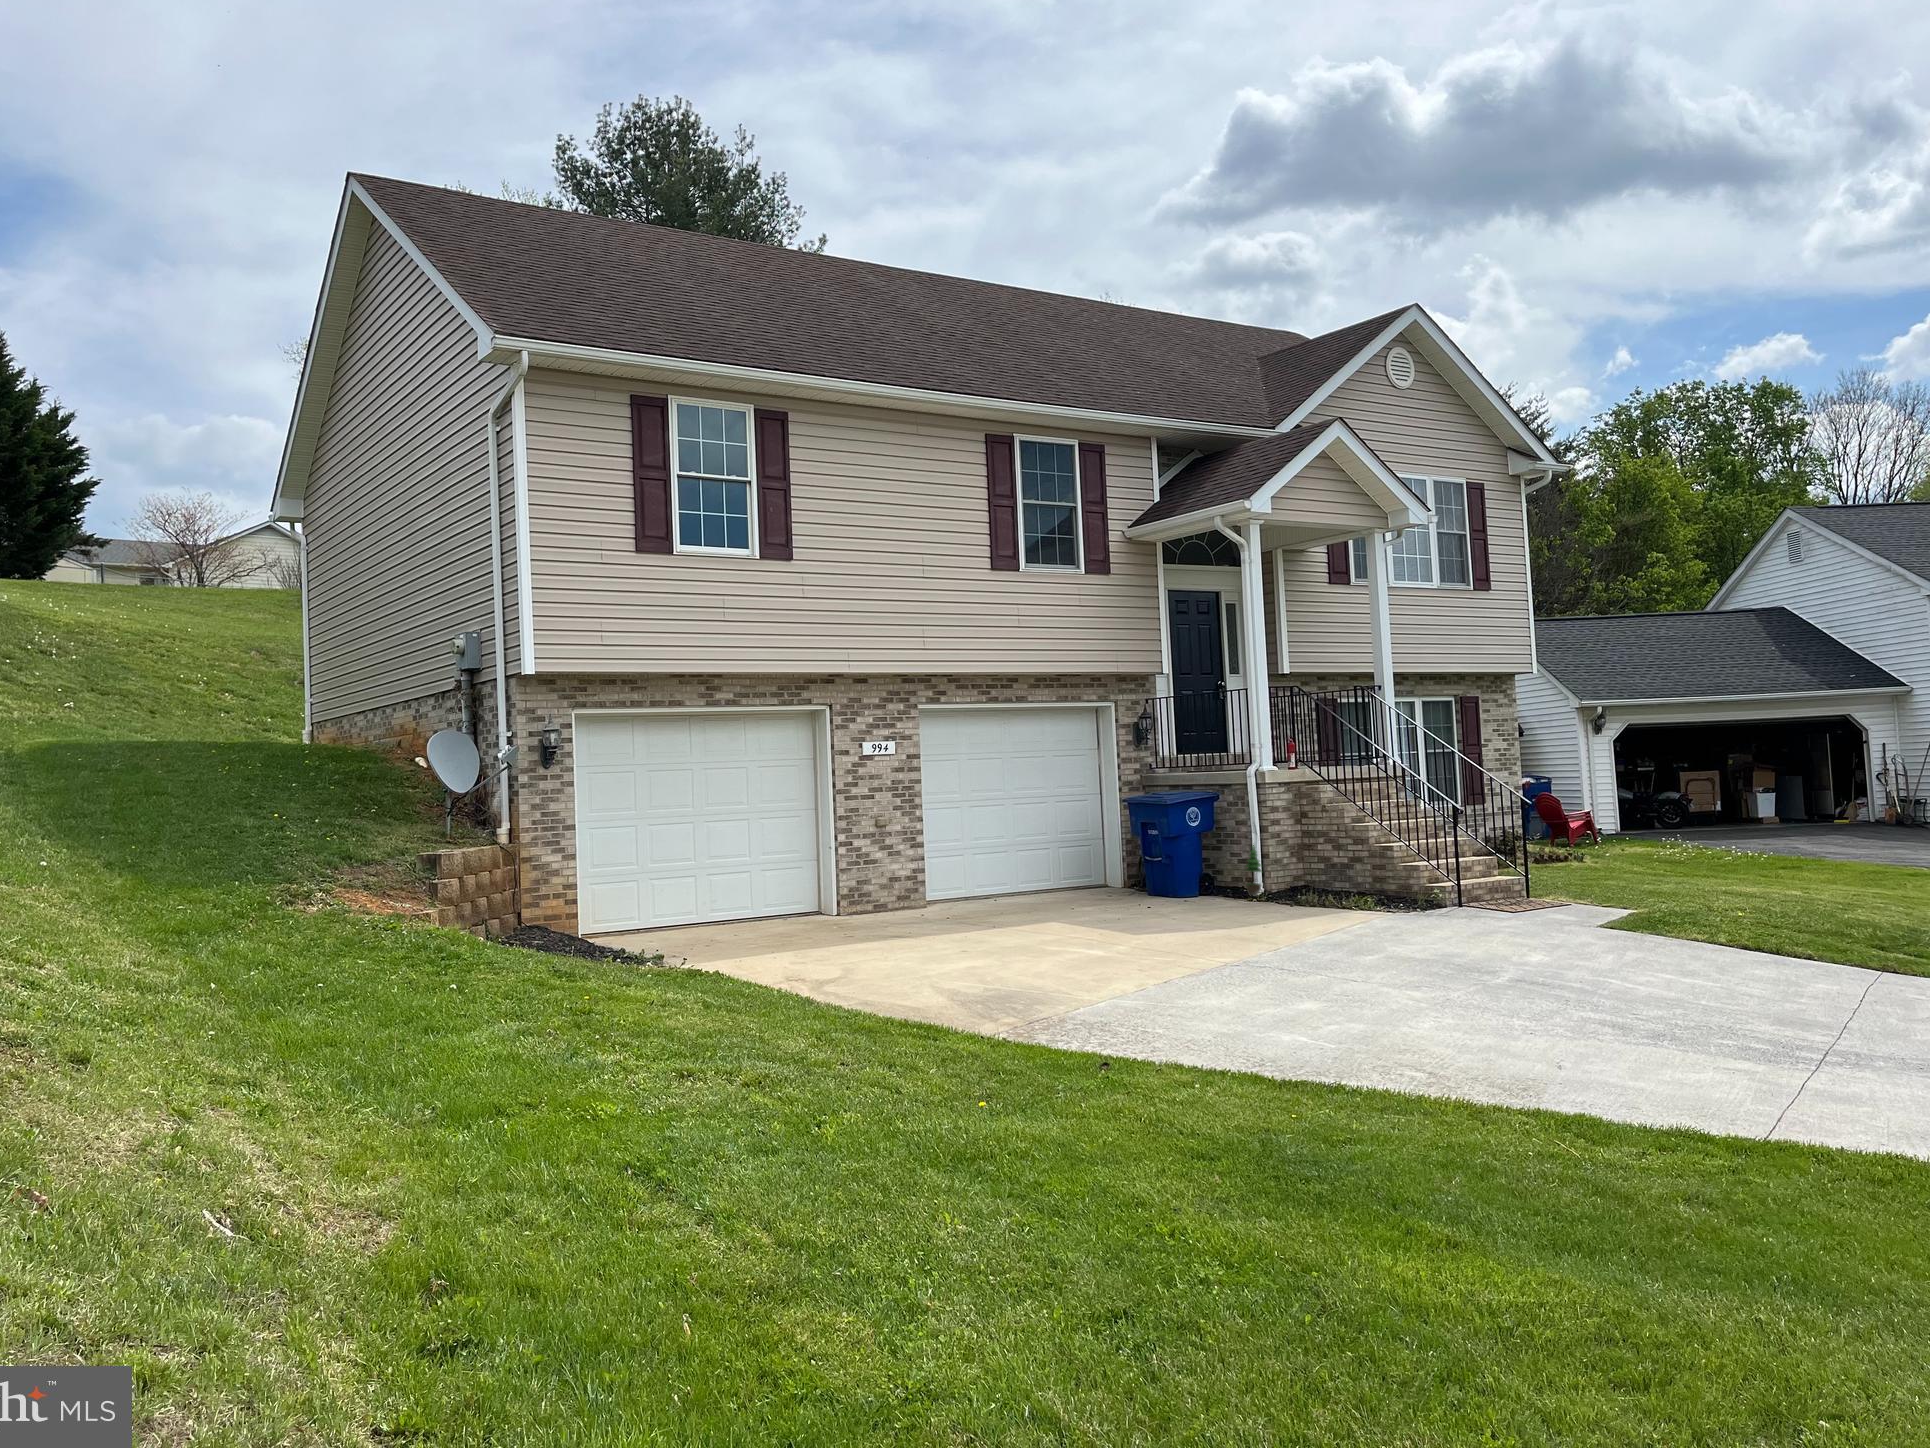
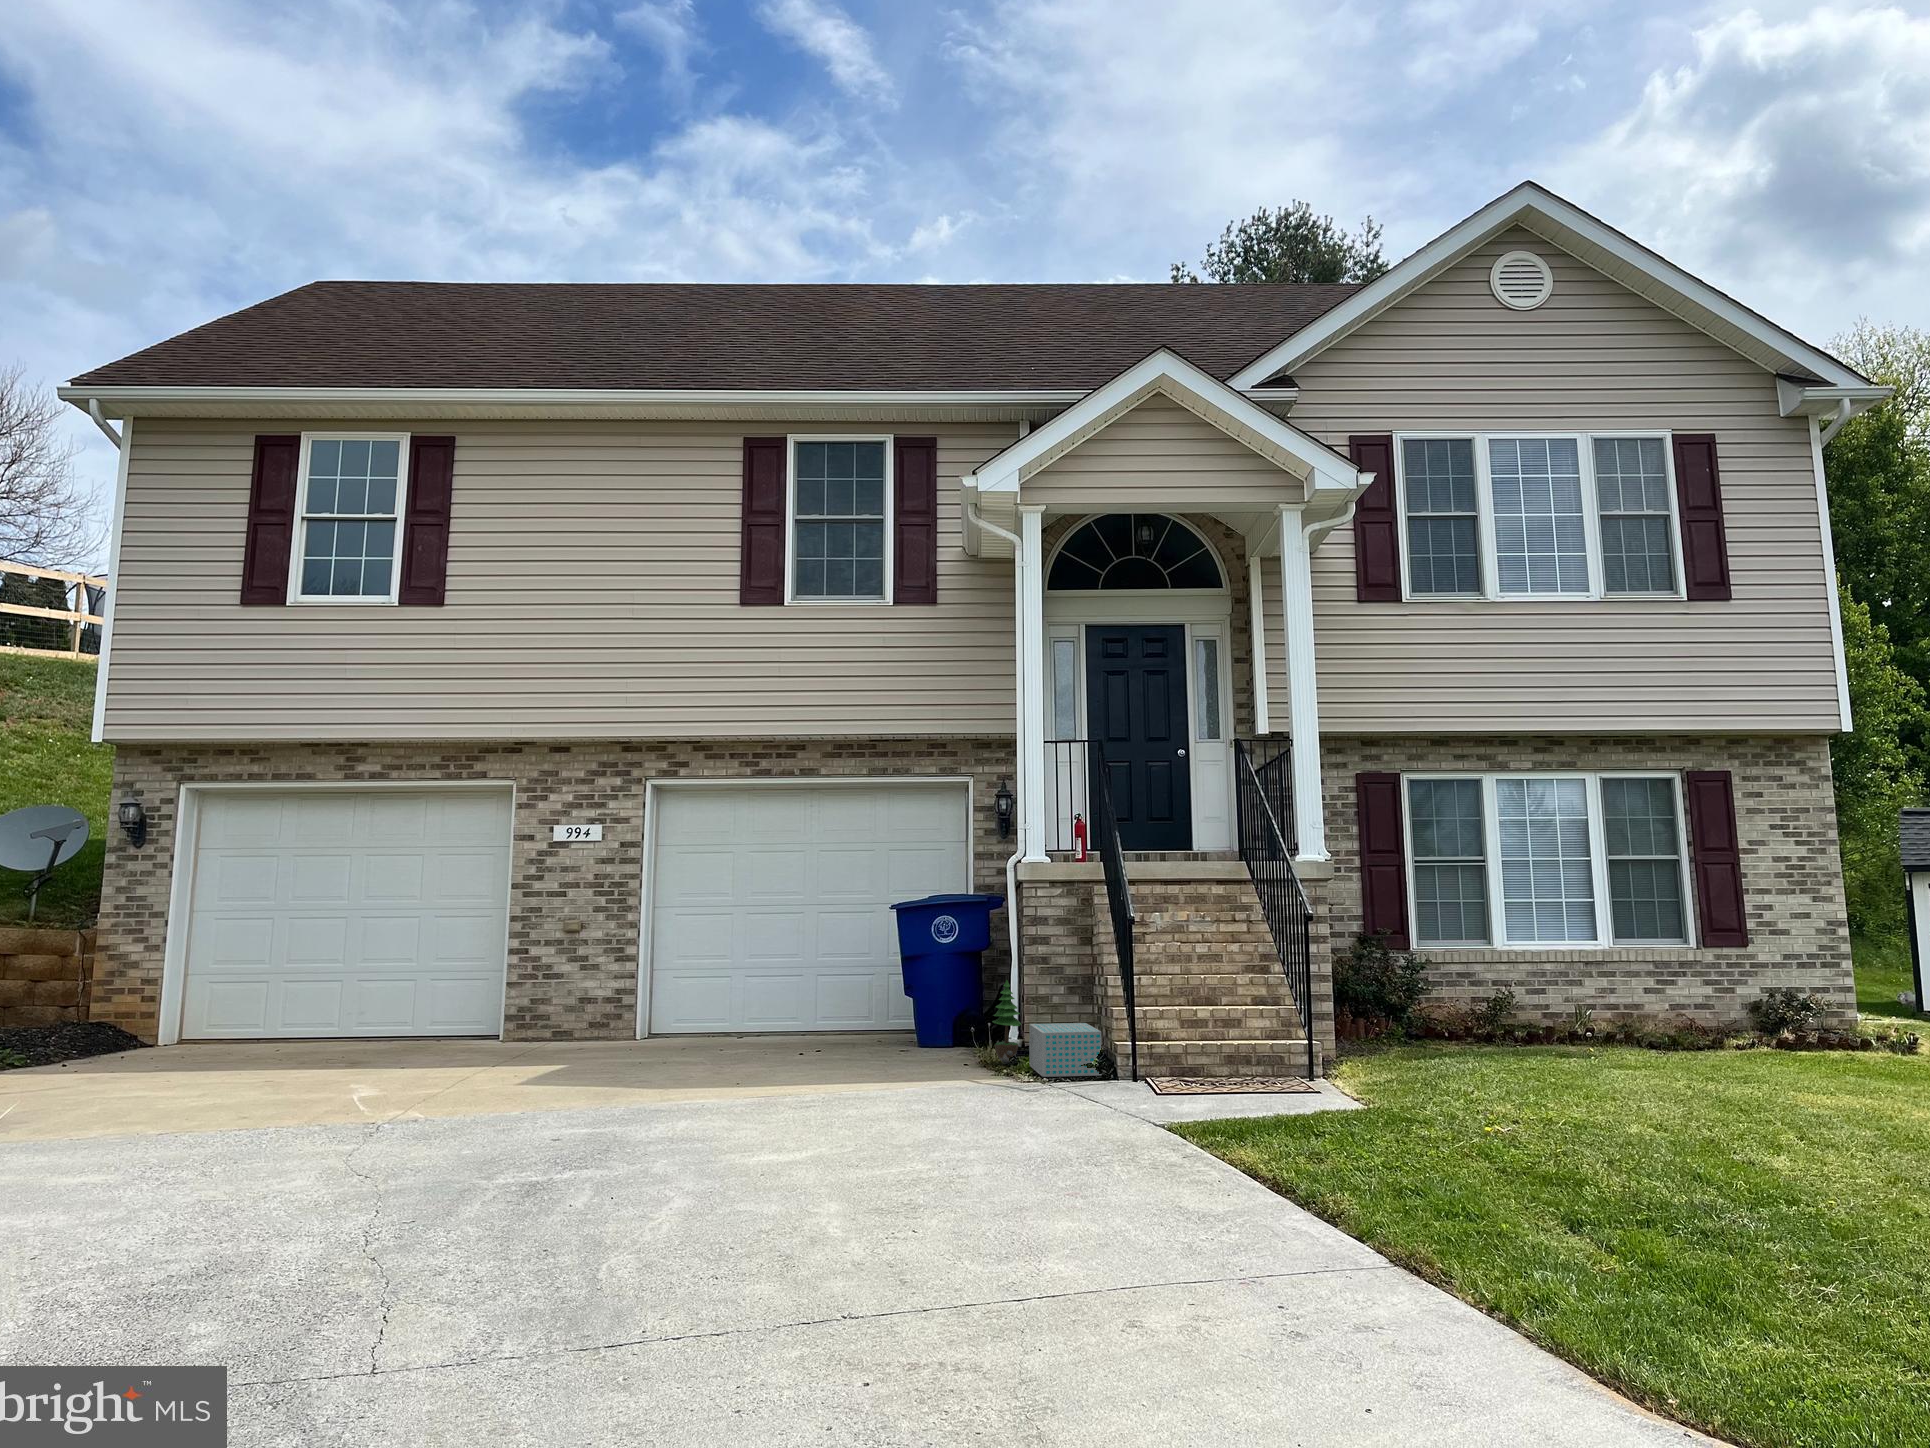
storage box: none [1273,868,1331,900] -> present [1029,1023,1102,1077]

